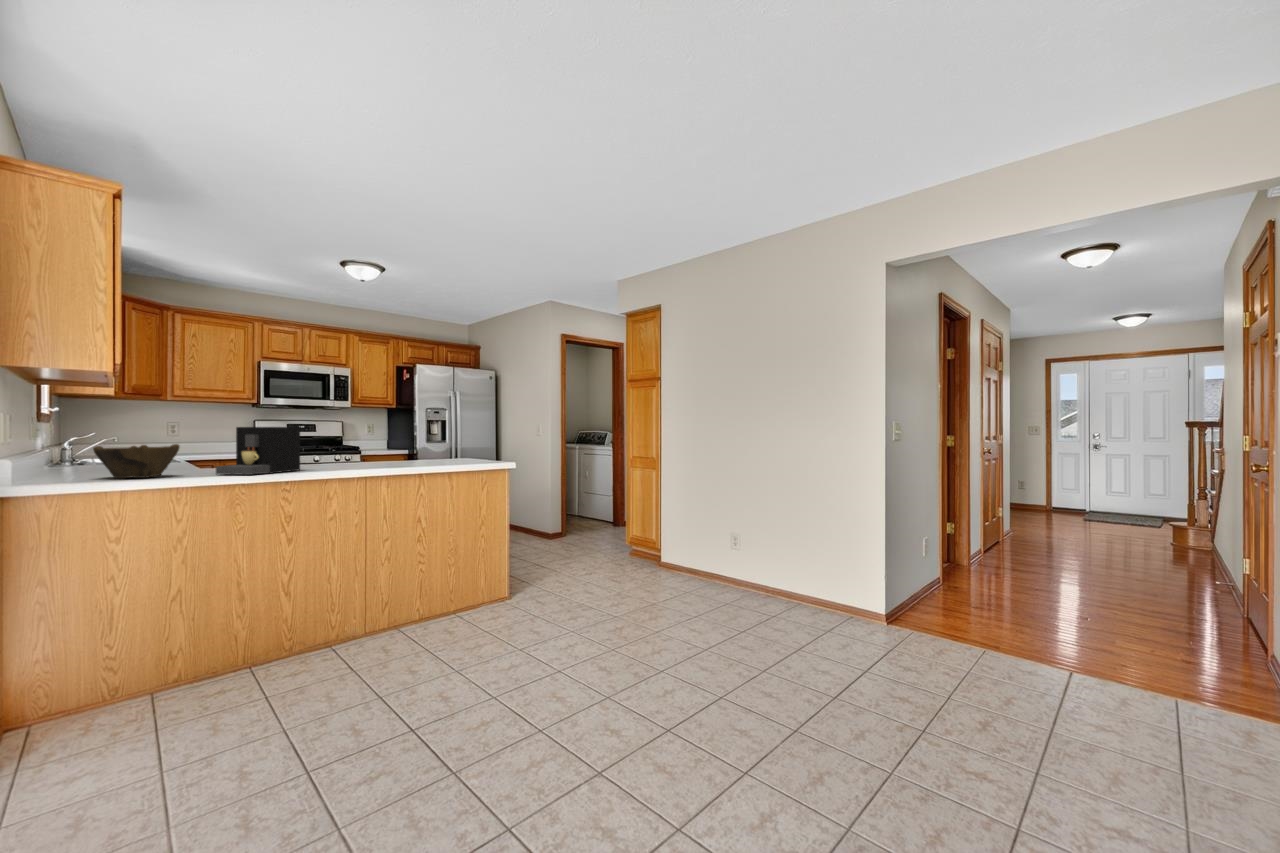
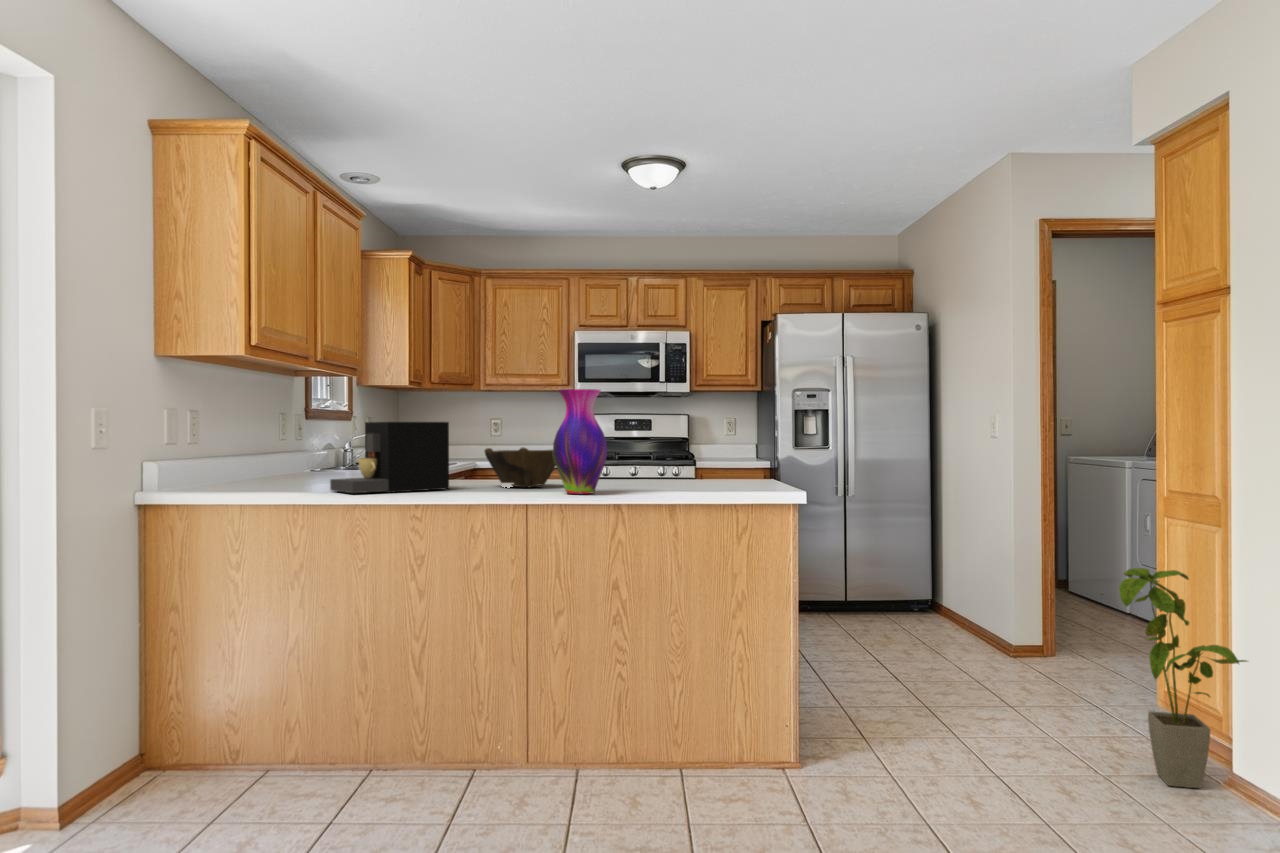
vase: none [378,409,412,469] -> present [553,389,607,494]
bowl: present [93,444,179,478] -> present [485,447,556,487]
house plant: none [629,486,671,571] -> present [1119,568,1247,788]

